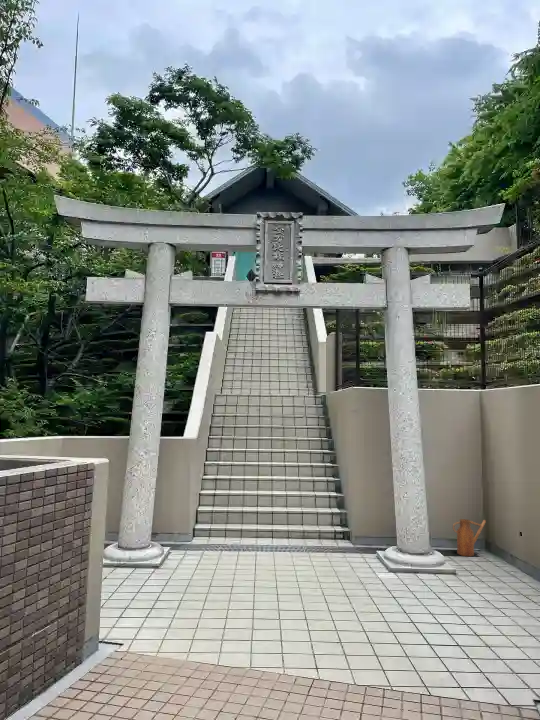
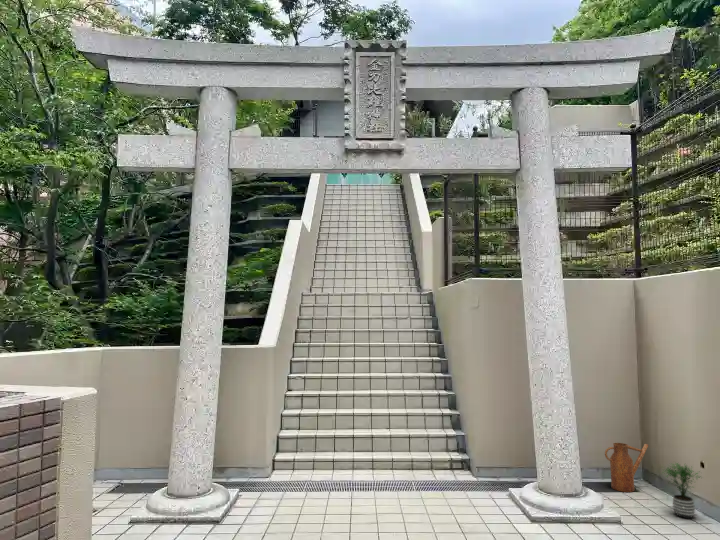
potted plant: none [488,531,518,572] -> present [665,463,700,518]

